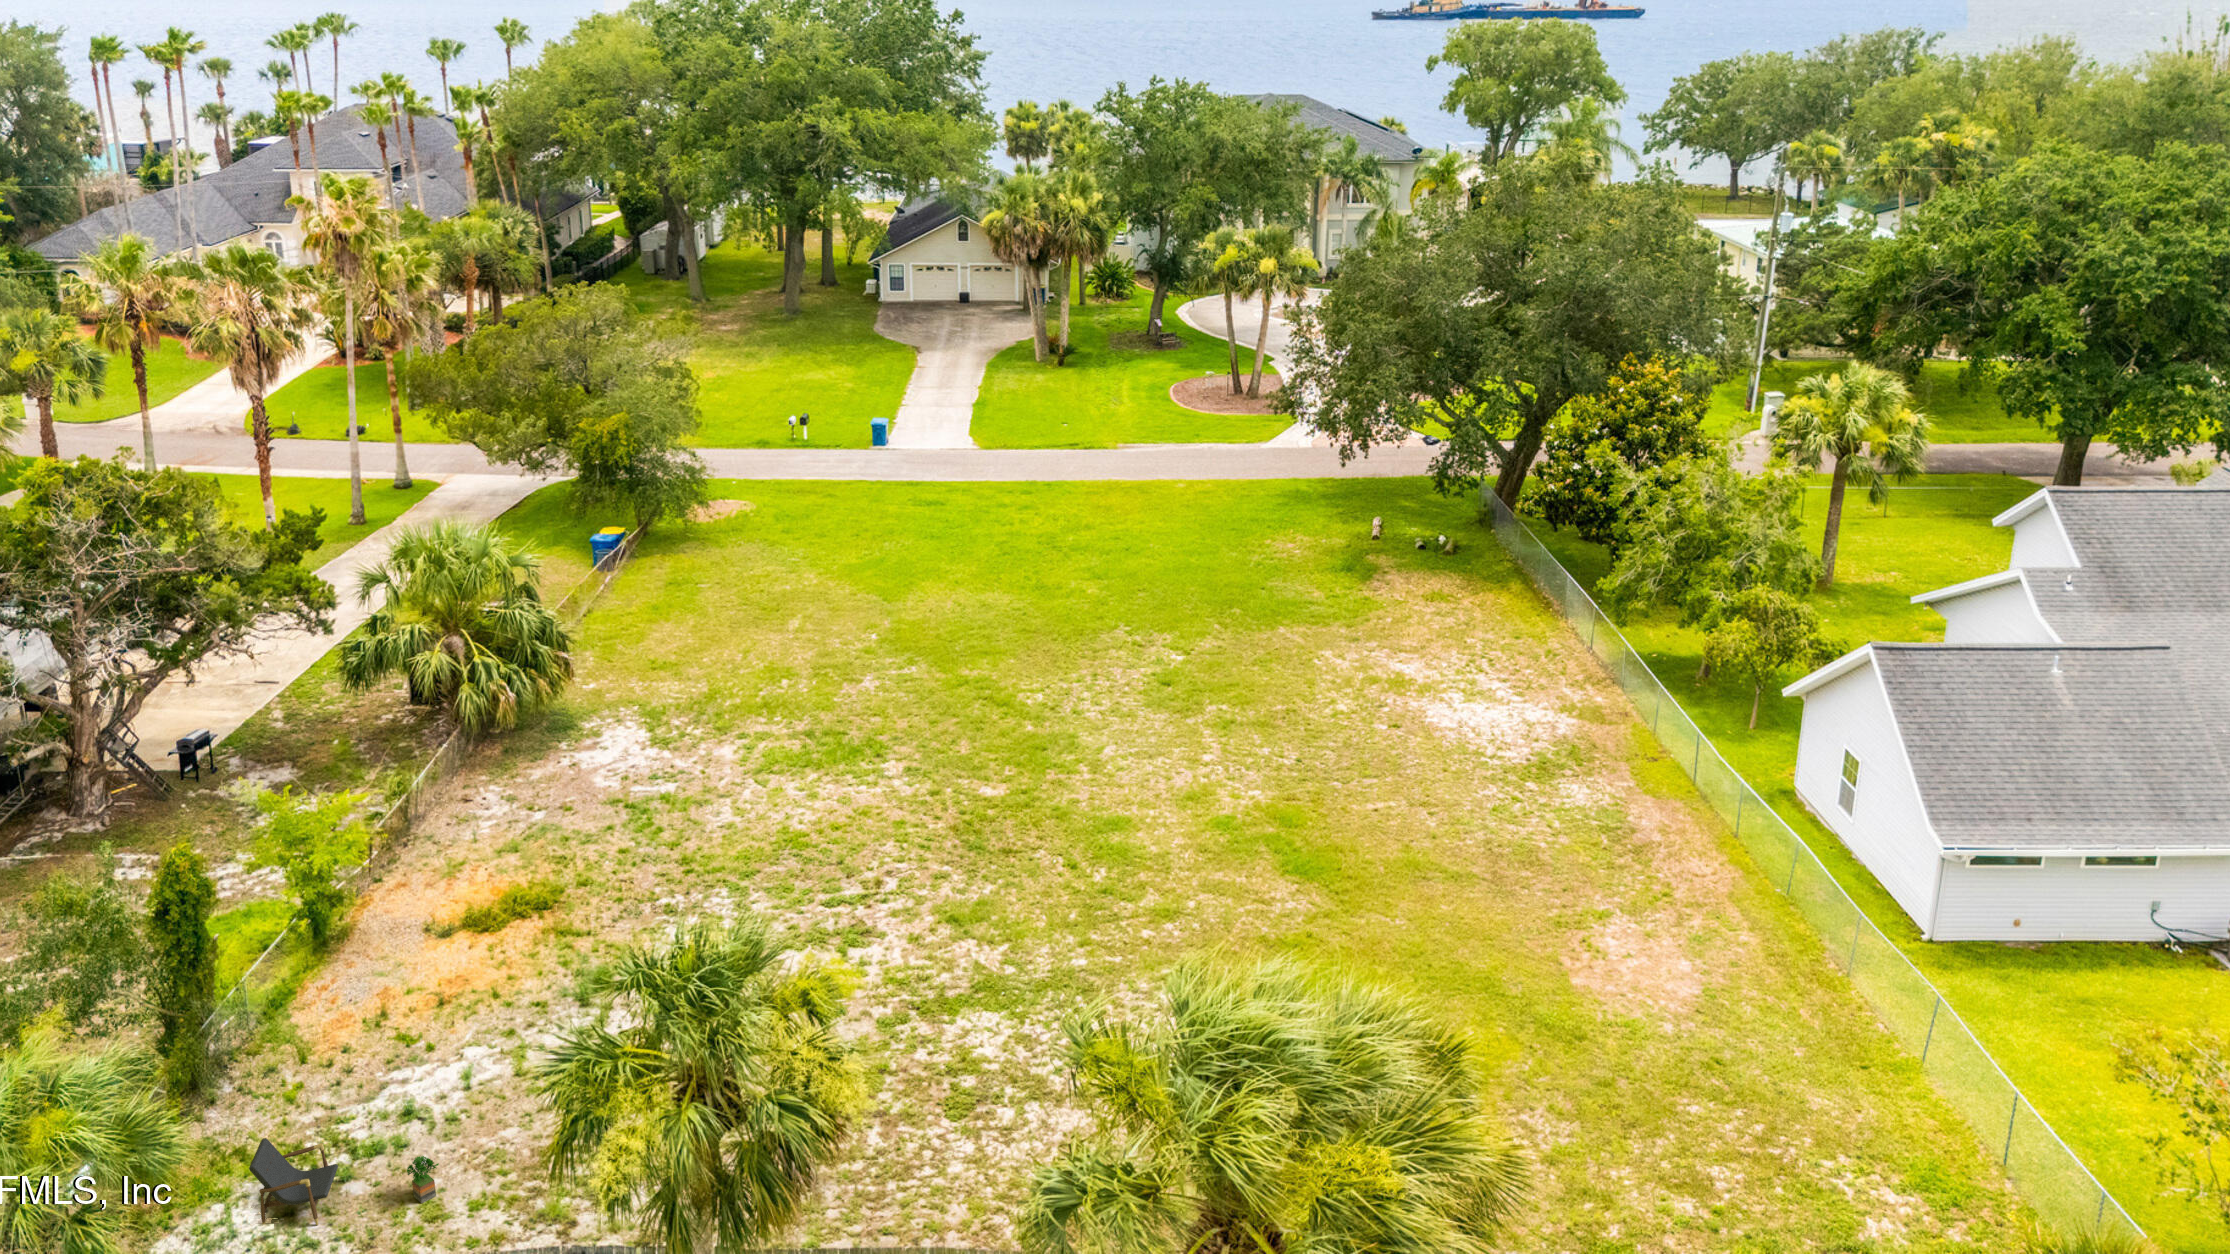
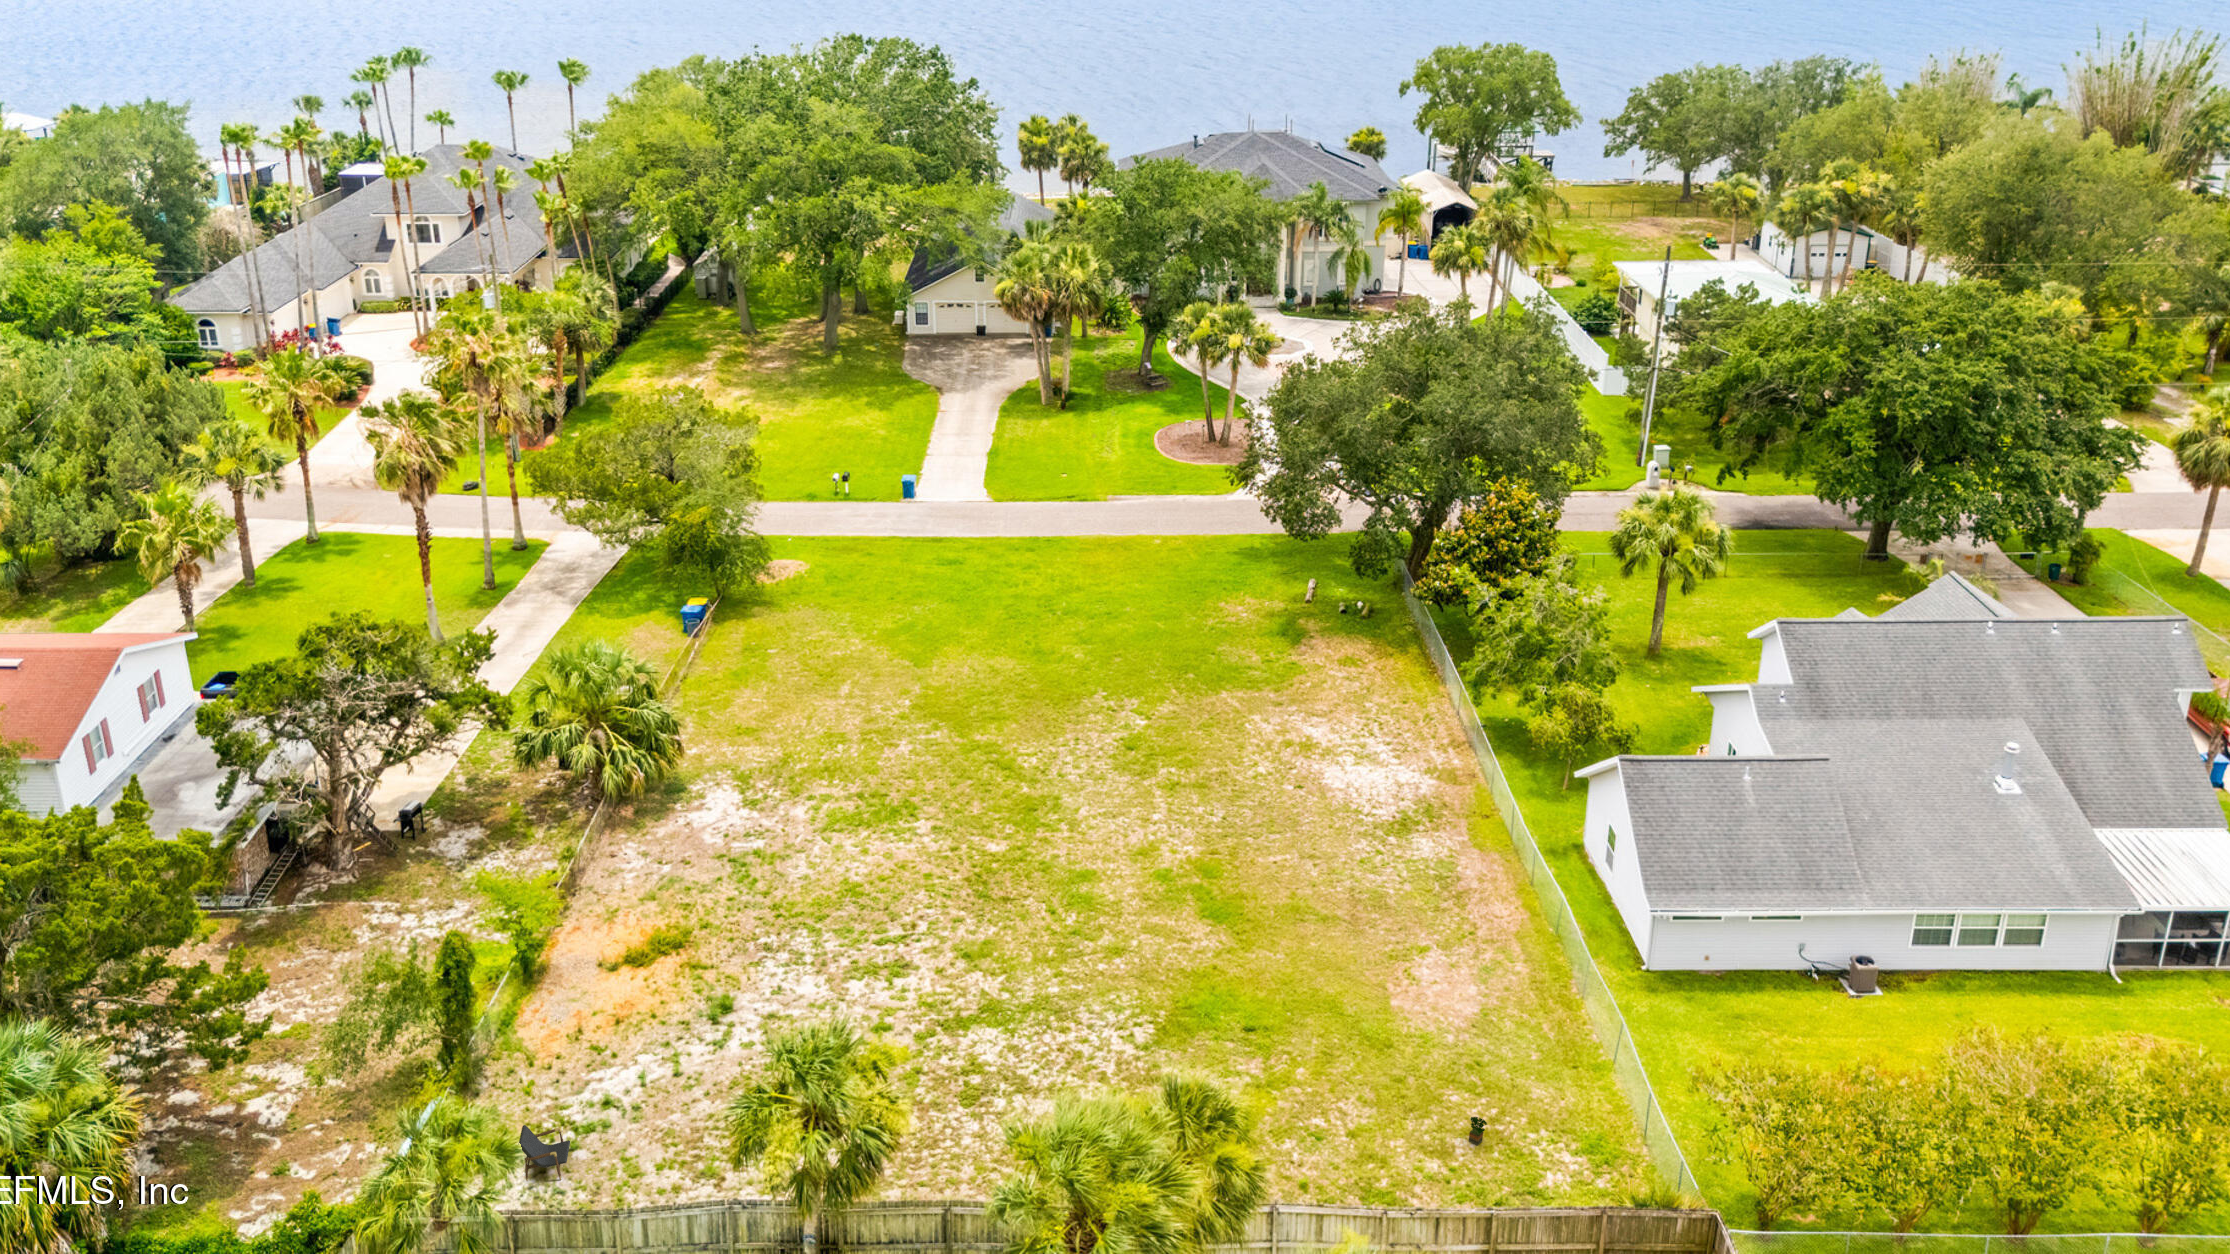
potted tree: present [407,1156,439,1203] -> present [1469,1117,1487,1146]

